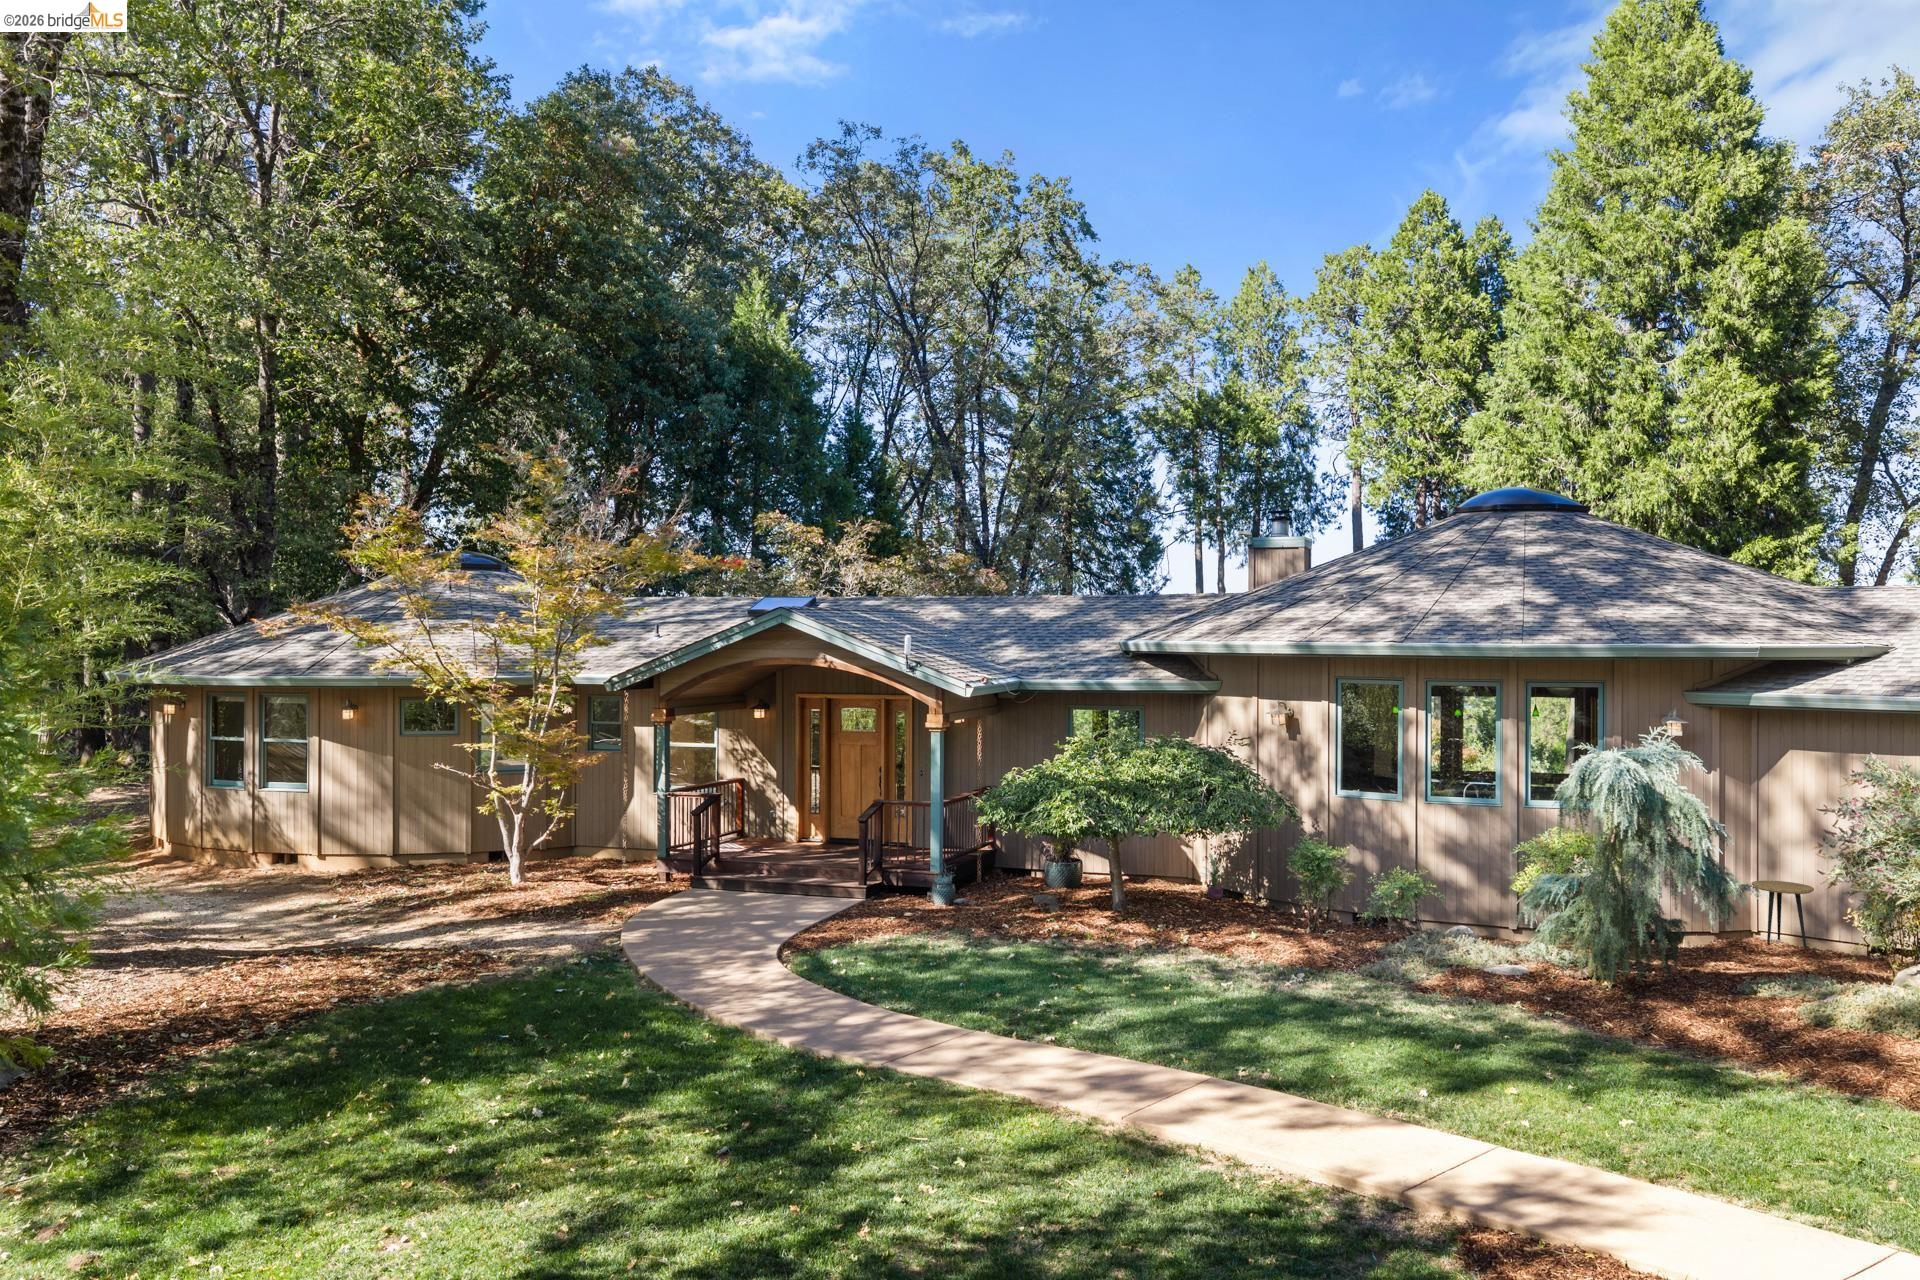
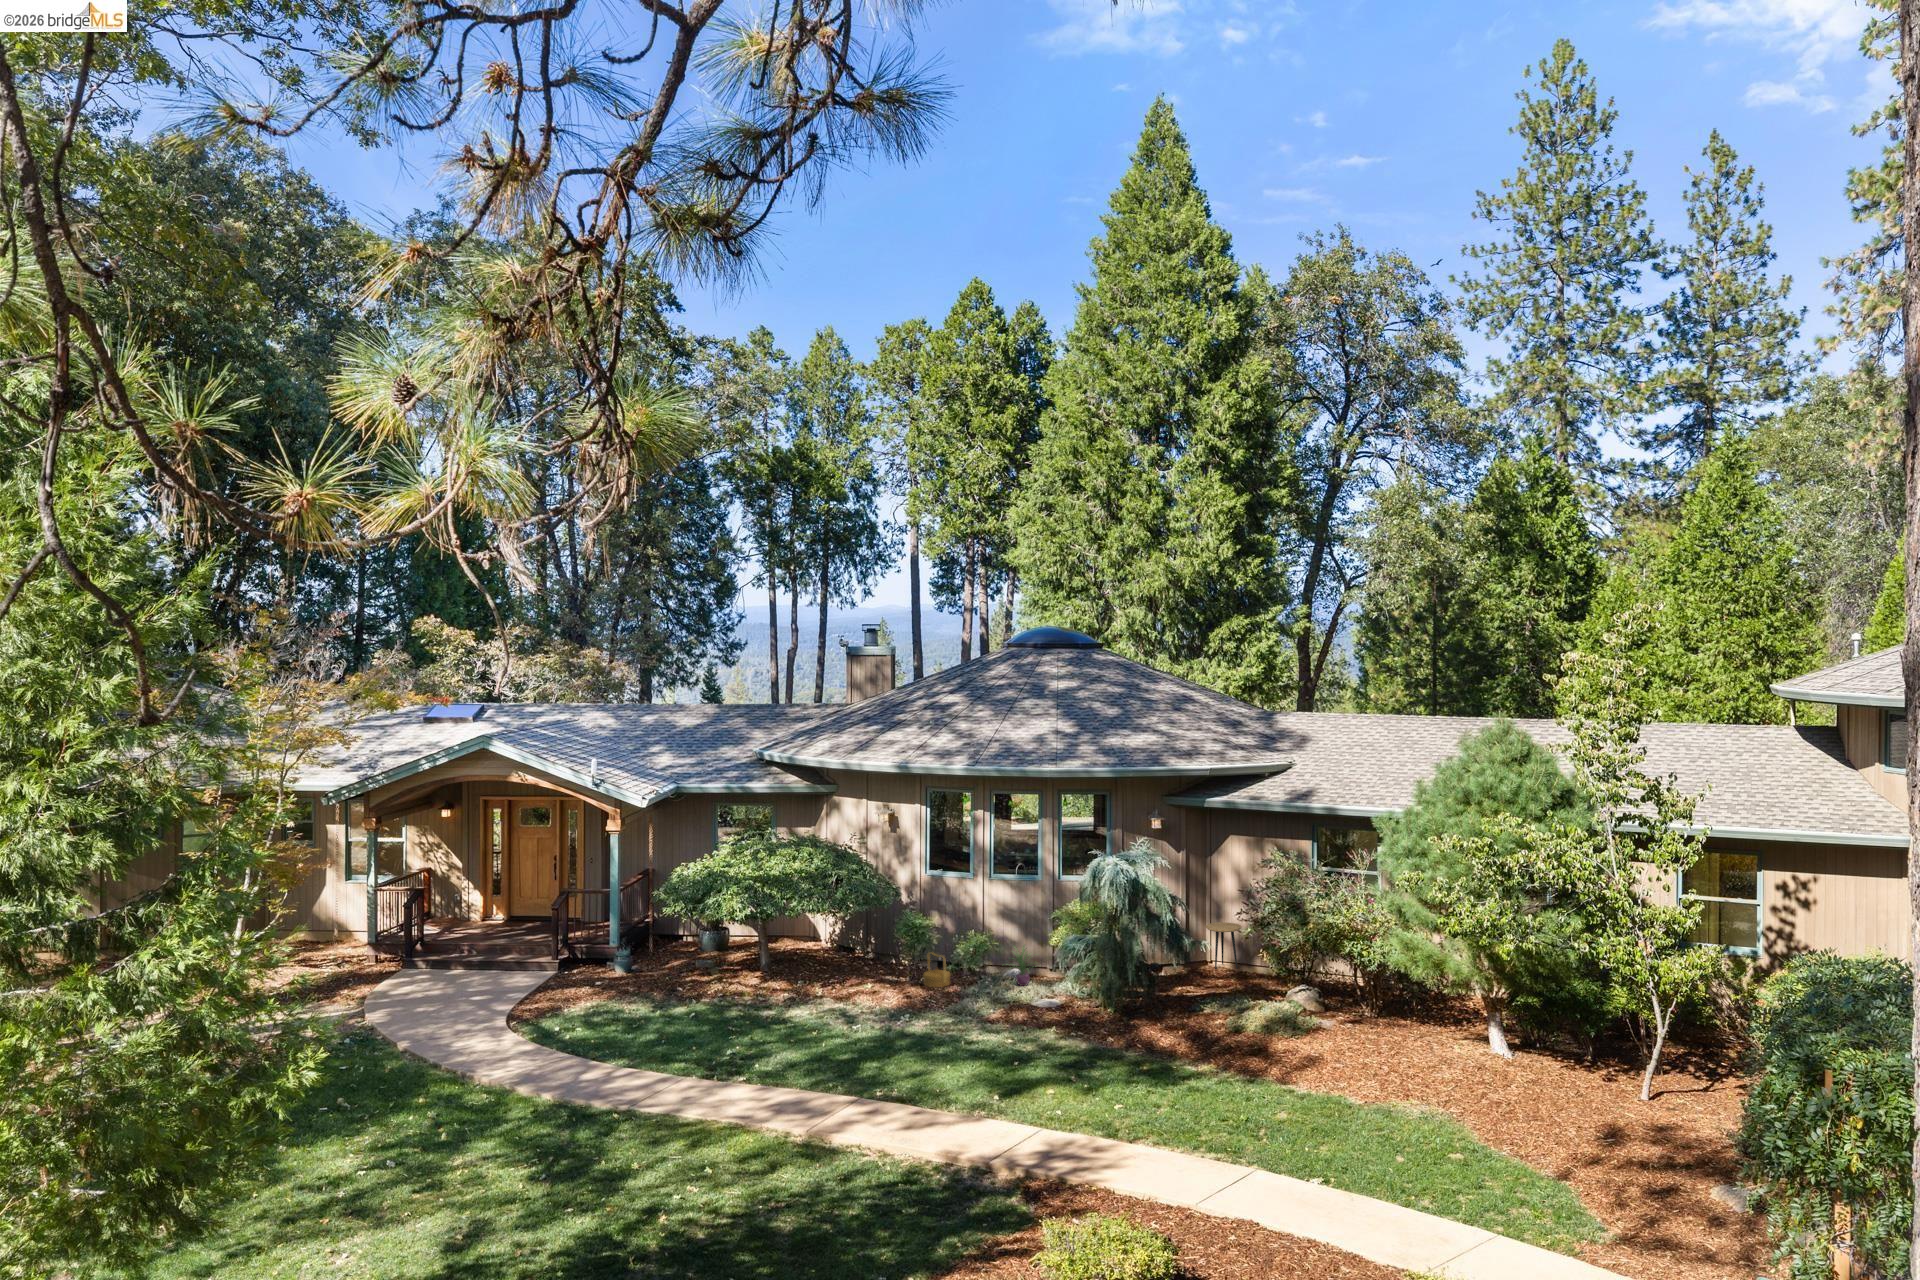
decorative plant: present [1207,854,1223,900] -> present [1014,945,1031,986]
woven basket: none [1329,881,1367,925] -> present [923,952,950,987]

